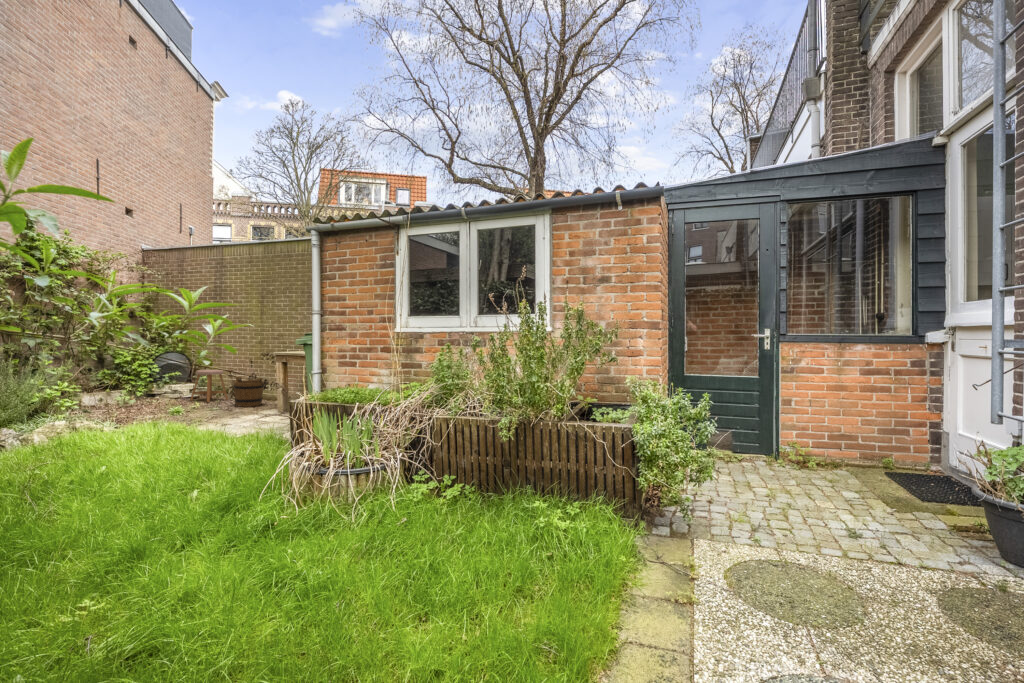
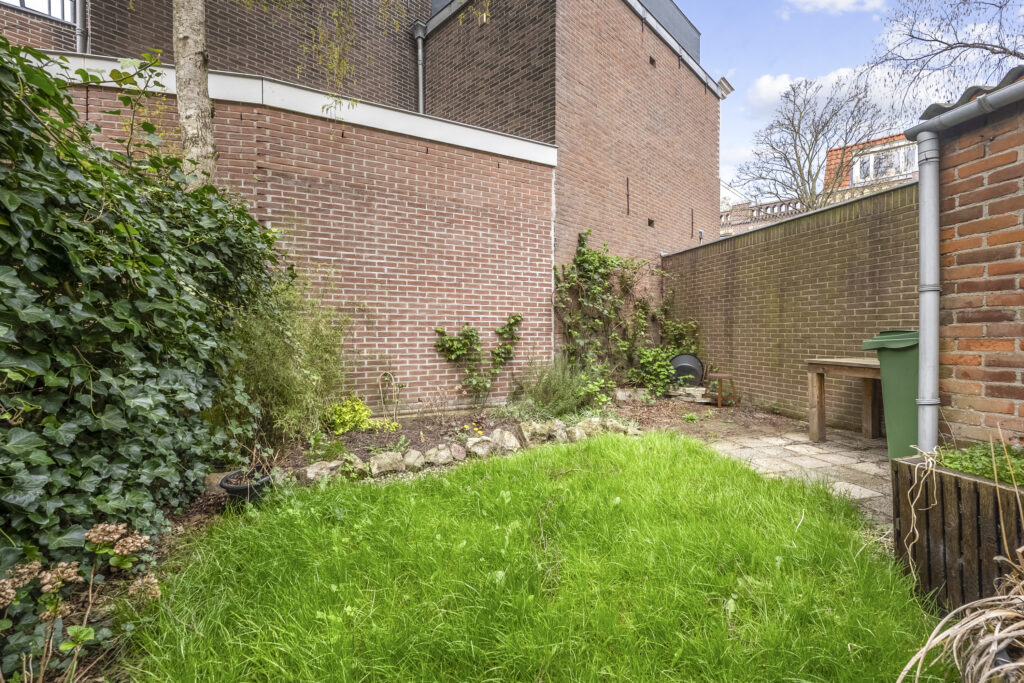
bucket: present [233,377,265,407] -> none [746,383,783,418]

